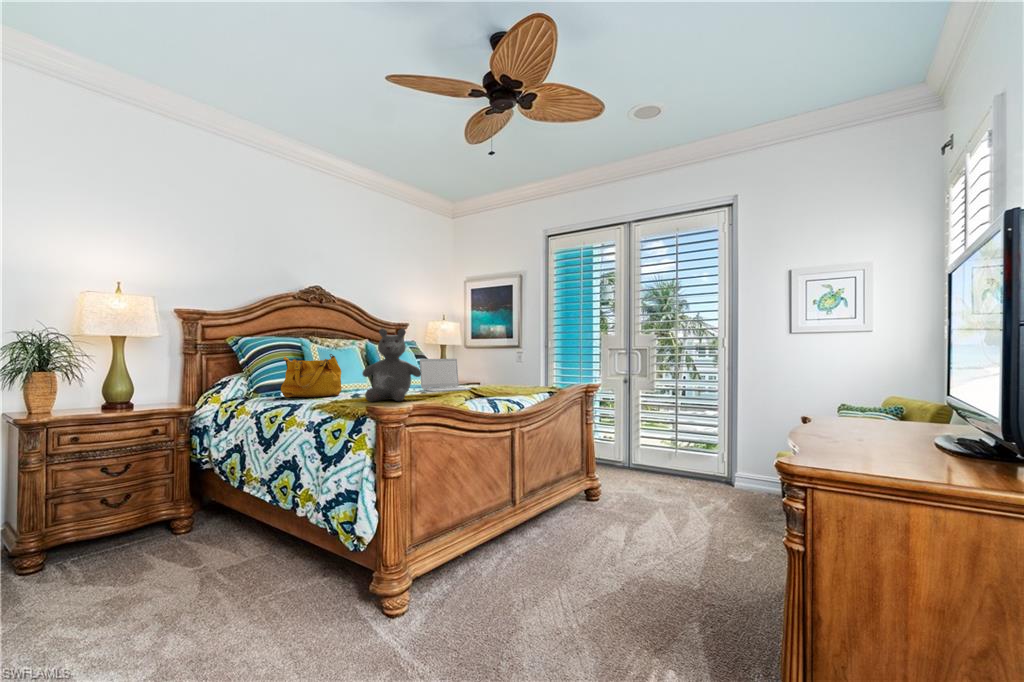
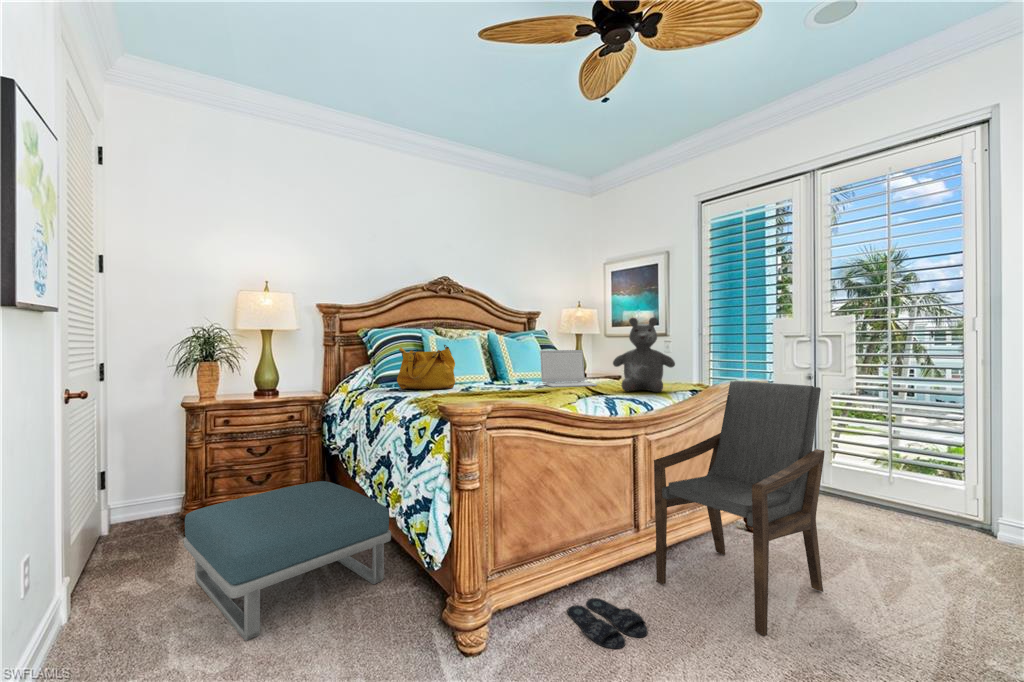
teddy bear: present [363,329,421,401] -> present [613,317,675,392]
armchair: none [529,382,644,565] -> present [654,381,825,636]
footstool: none [52,494,297,648] -> present [184,481,391,641]
slippers: none [467,561,531,591] -> present [568,598,647,649]

